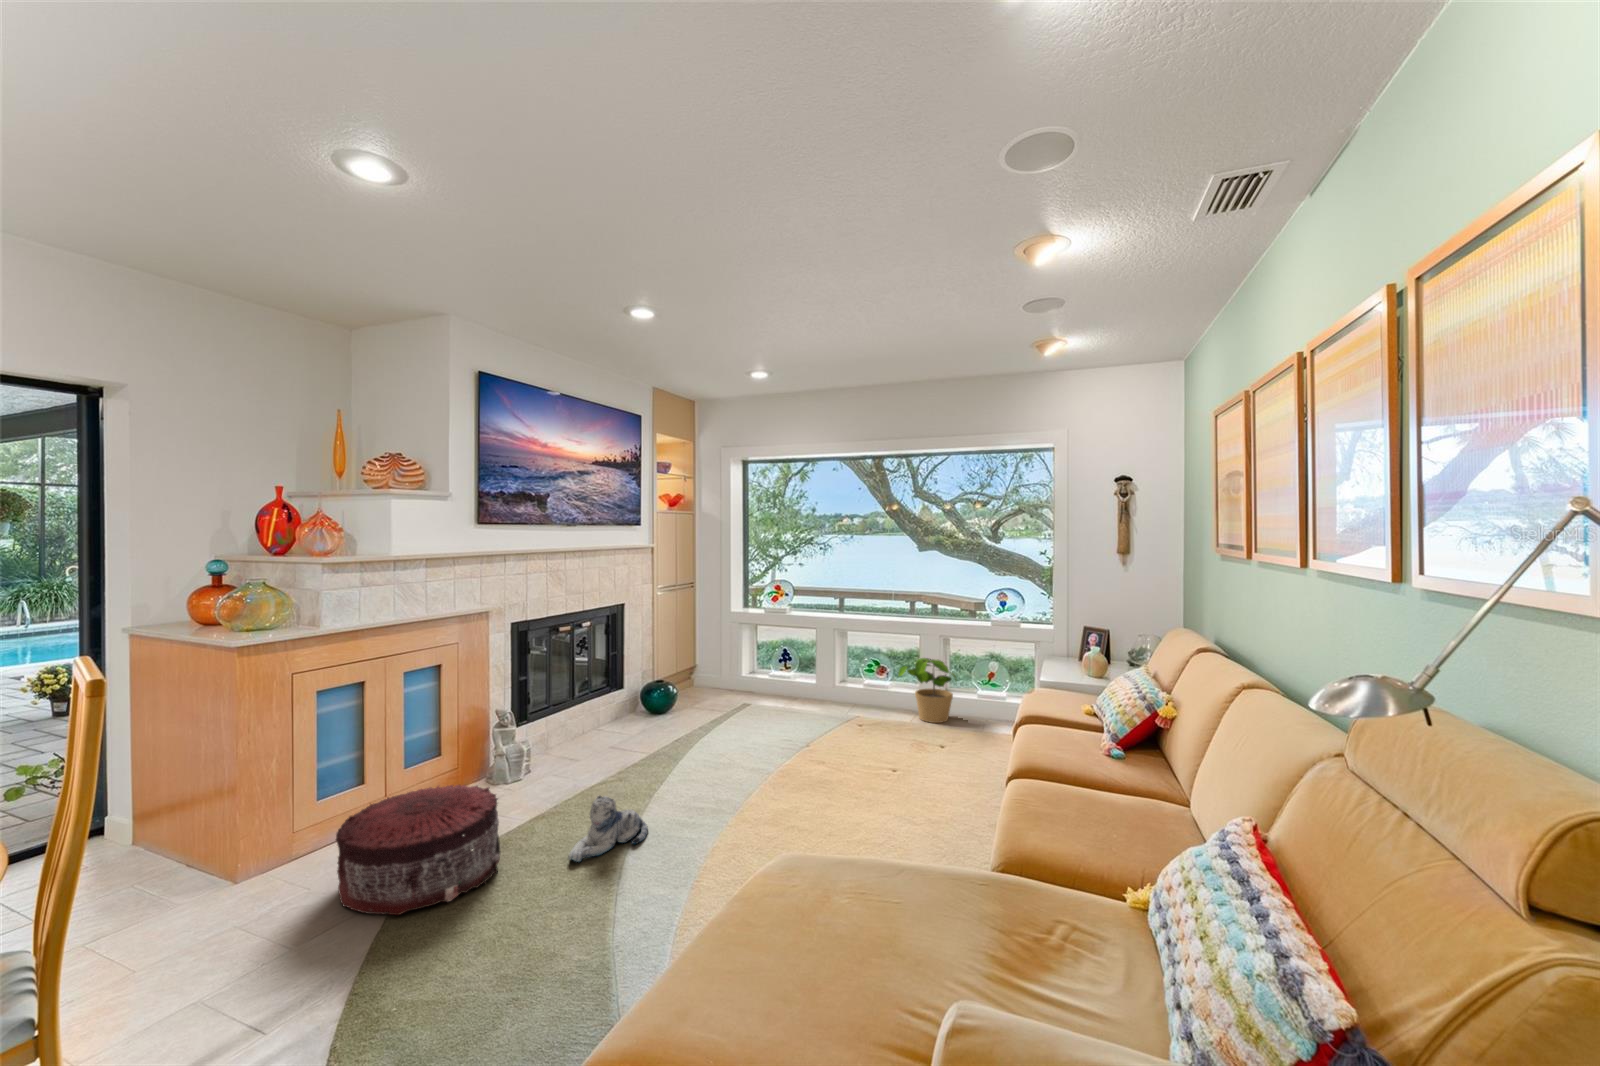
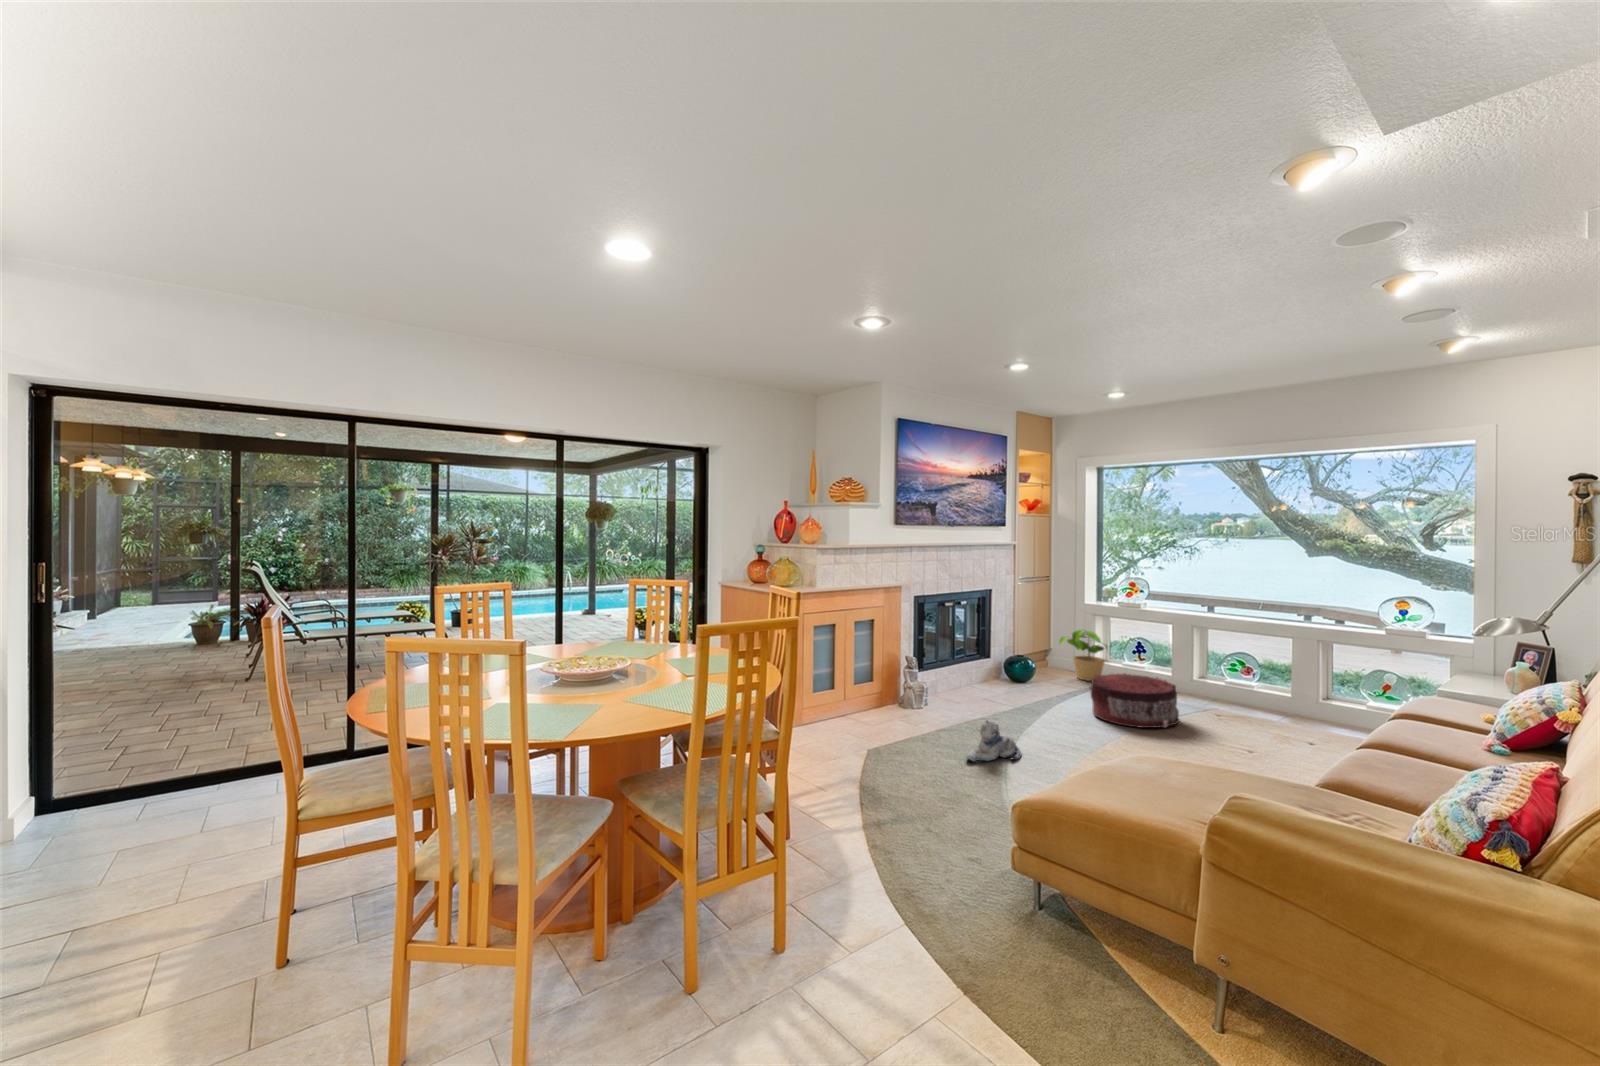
potted plant: present [898,658,956,723] -> present [1059,630,1108,681]
pouf: present [336,785,500,915] -> present [1090,673,1180,728]

